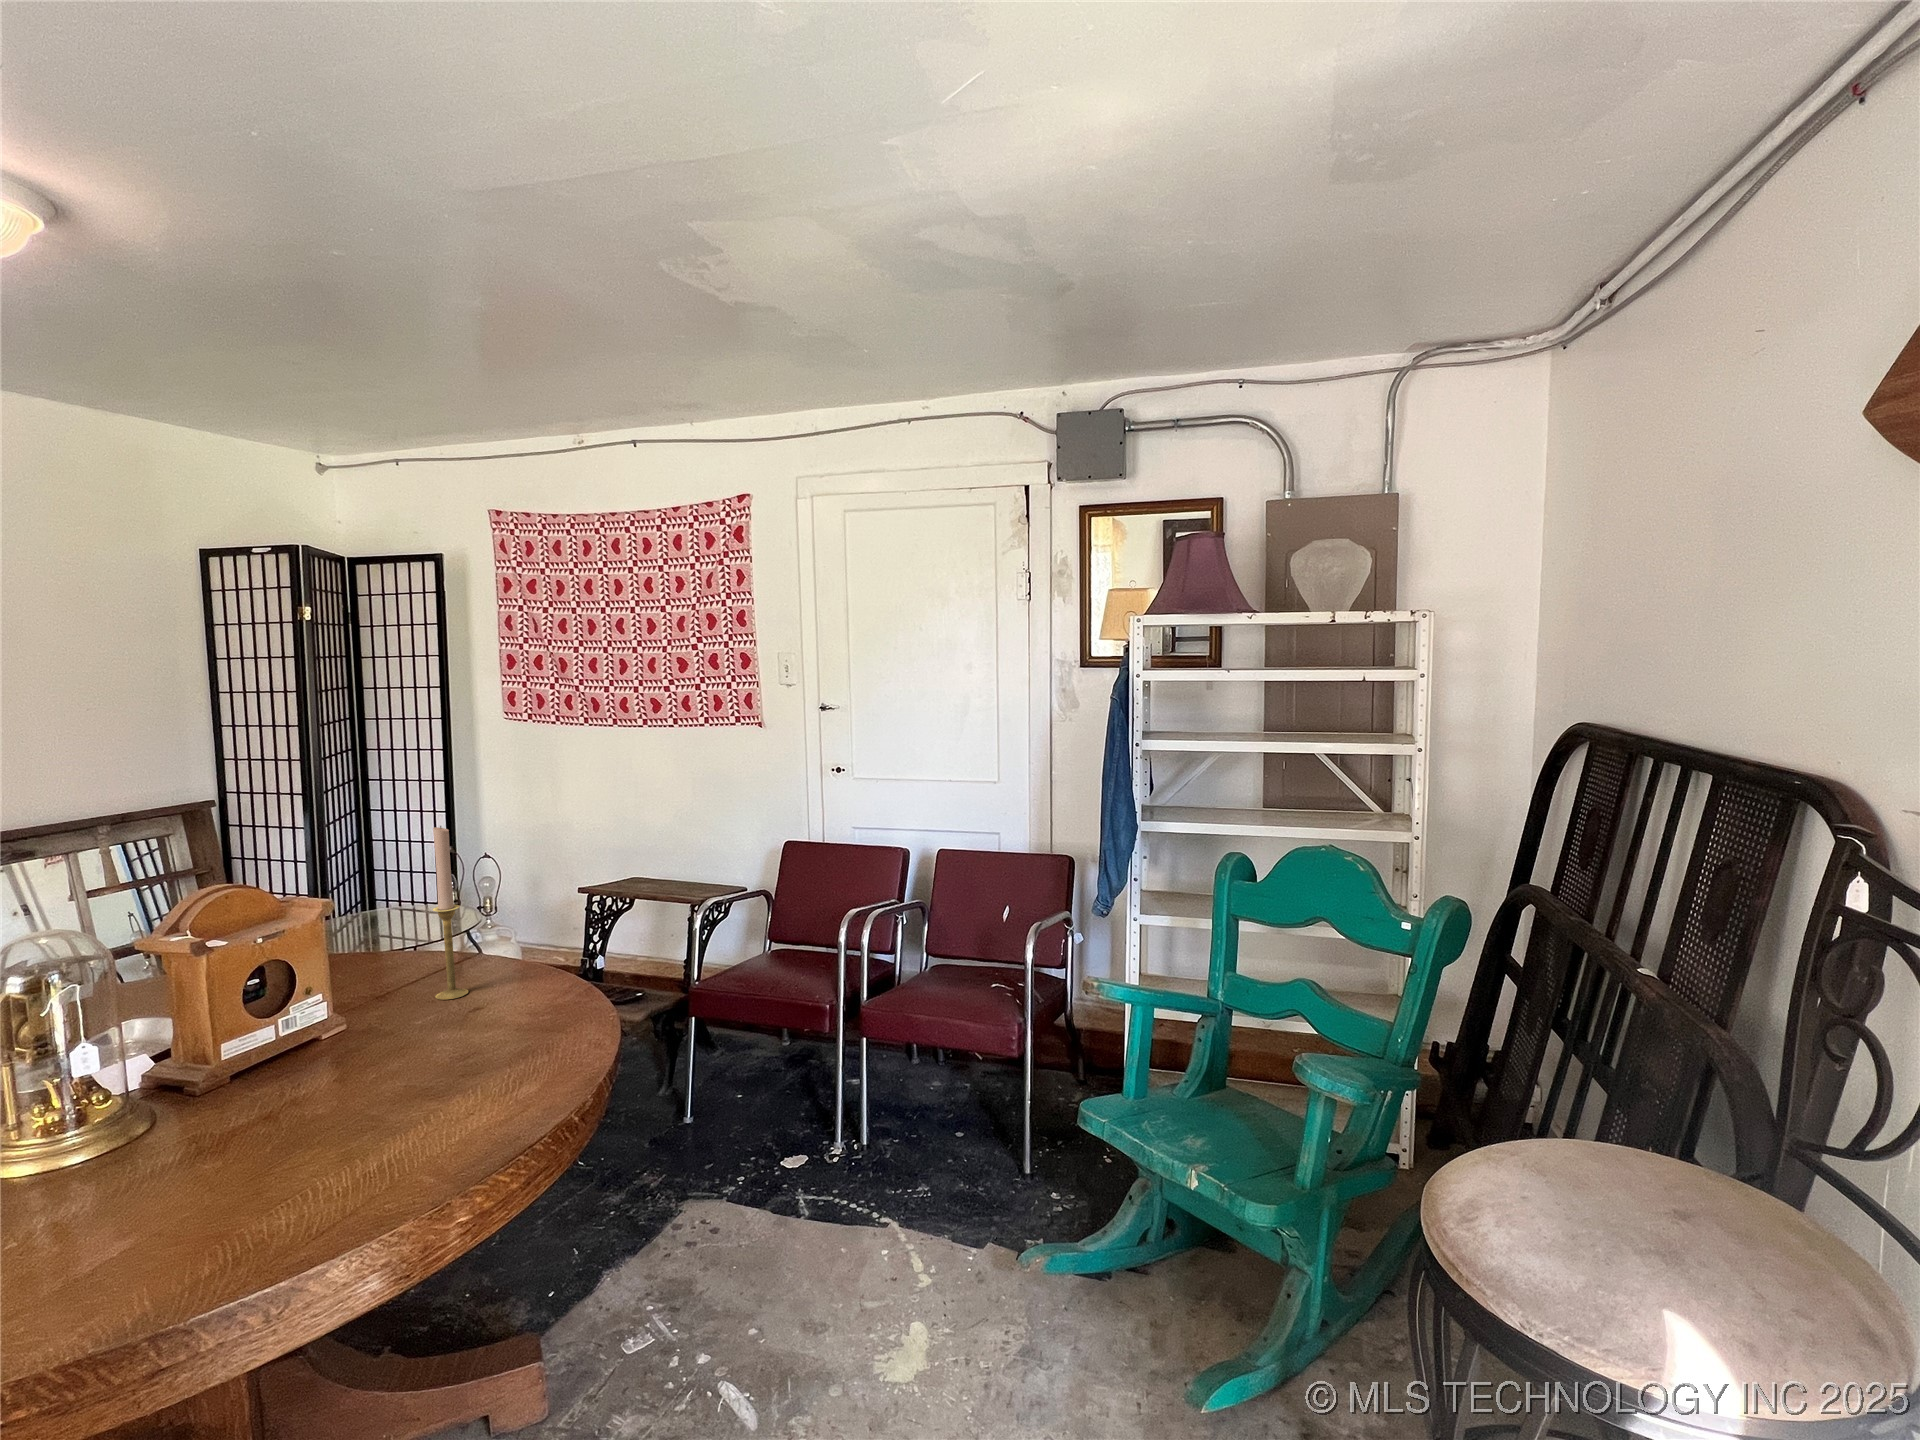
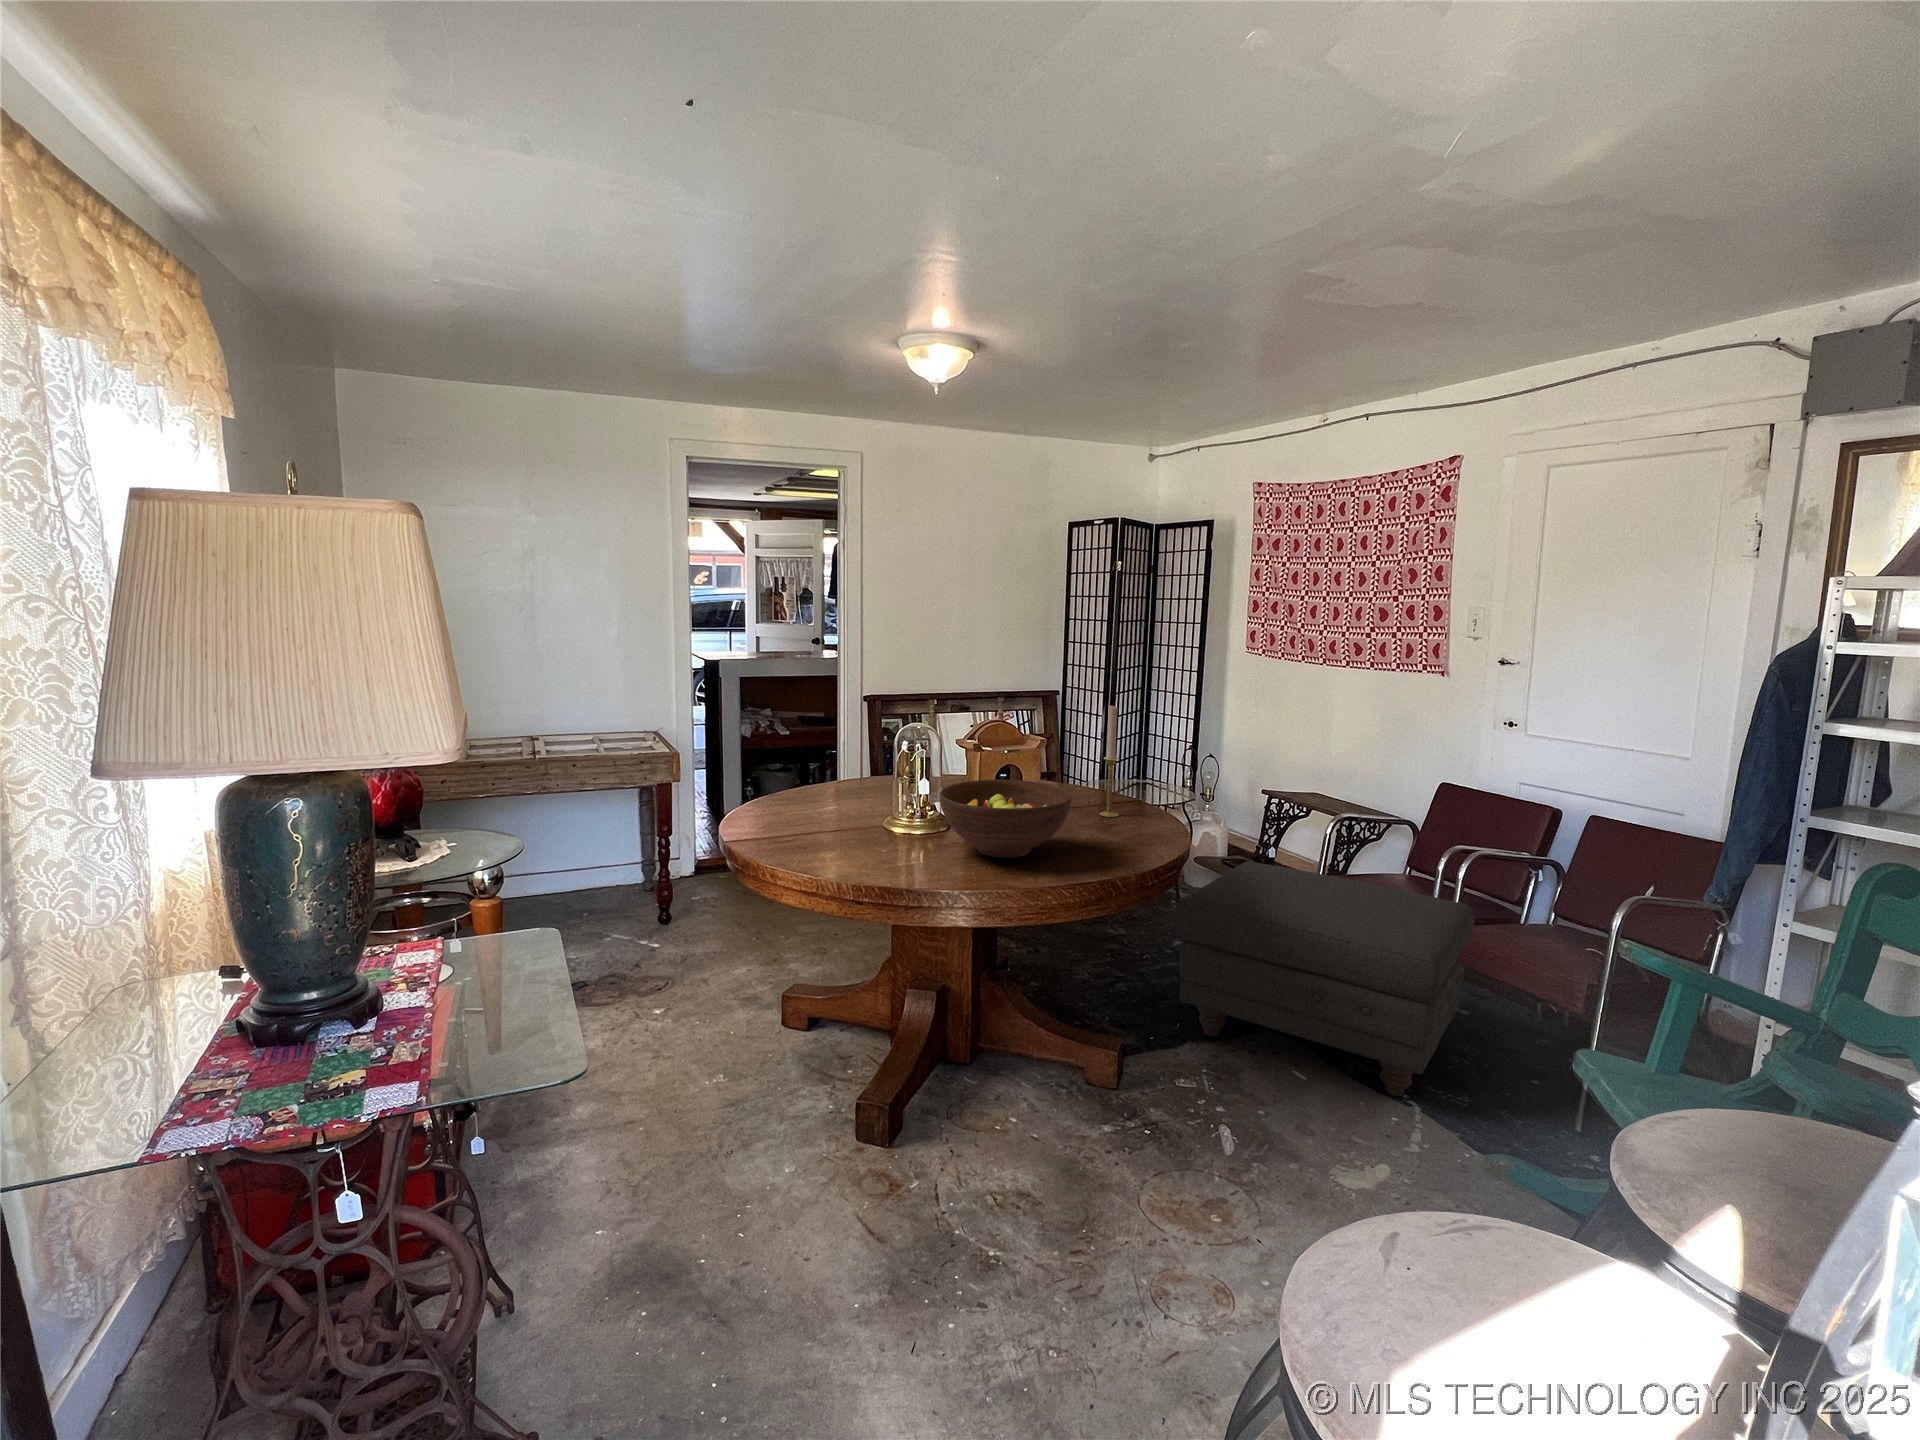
ottoman: none [567,973,905,1252] -> present [1176,861,1474,1096]
fruit bowl: none [159,983,449,1153] -> present [939,780,1072,858]

